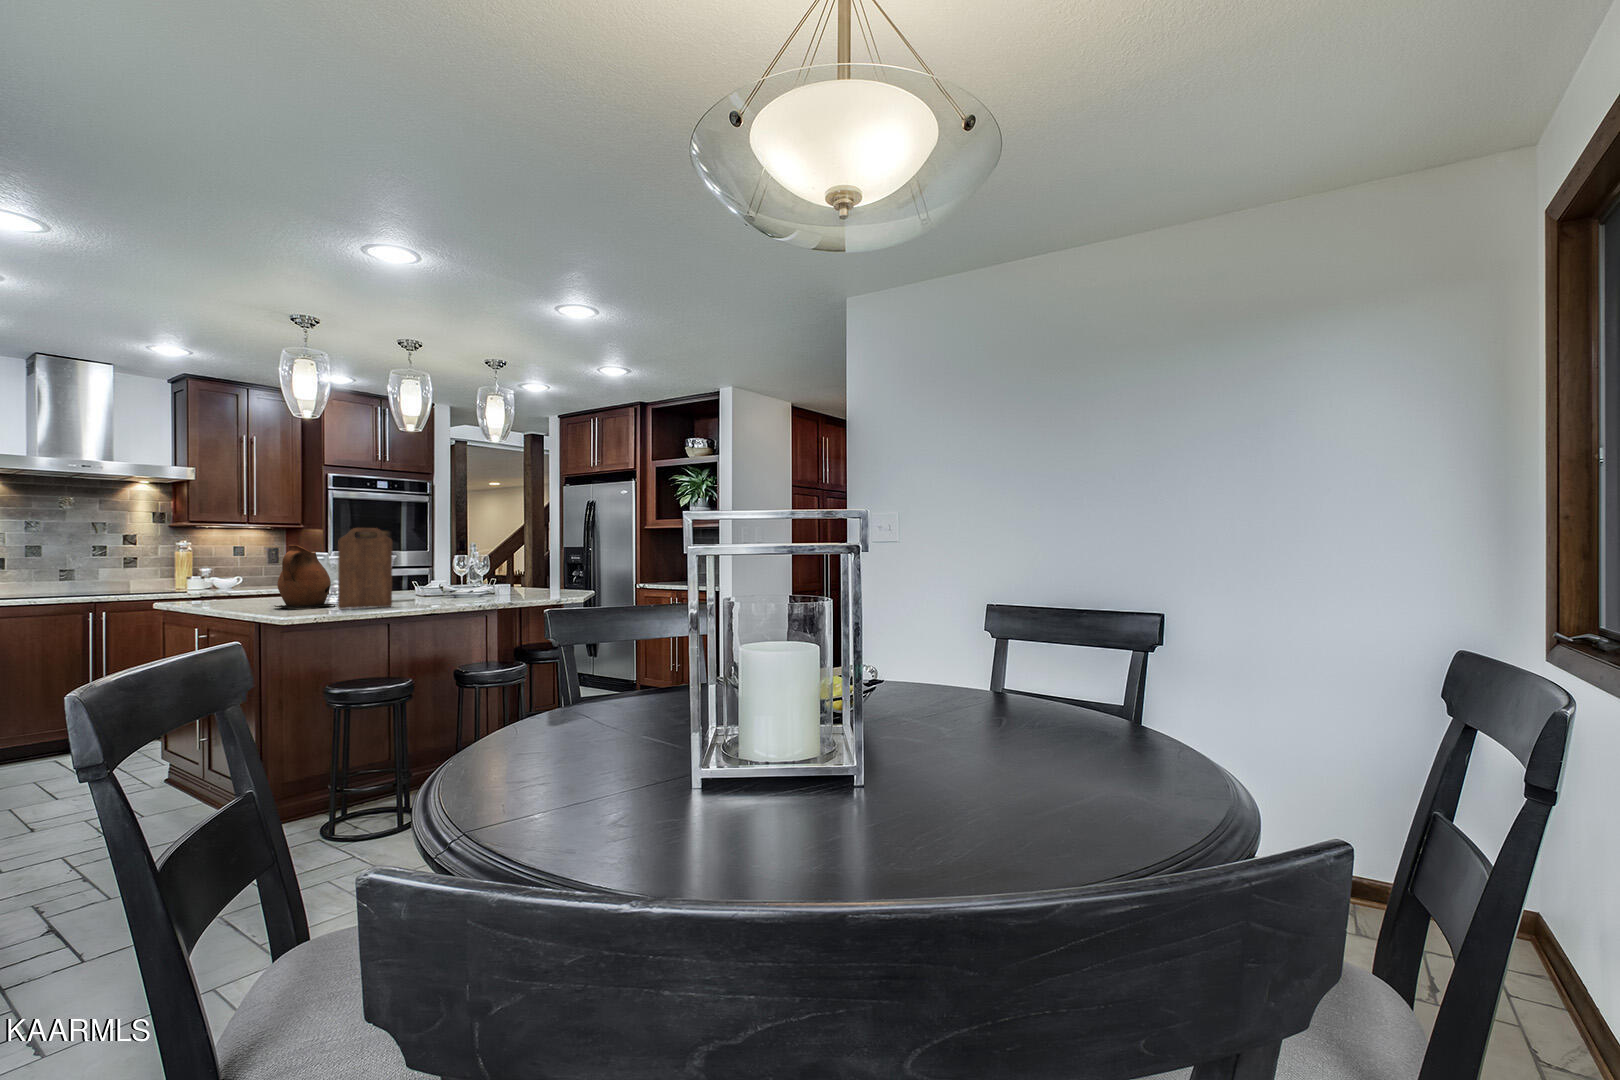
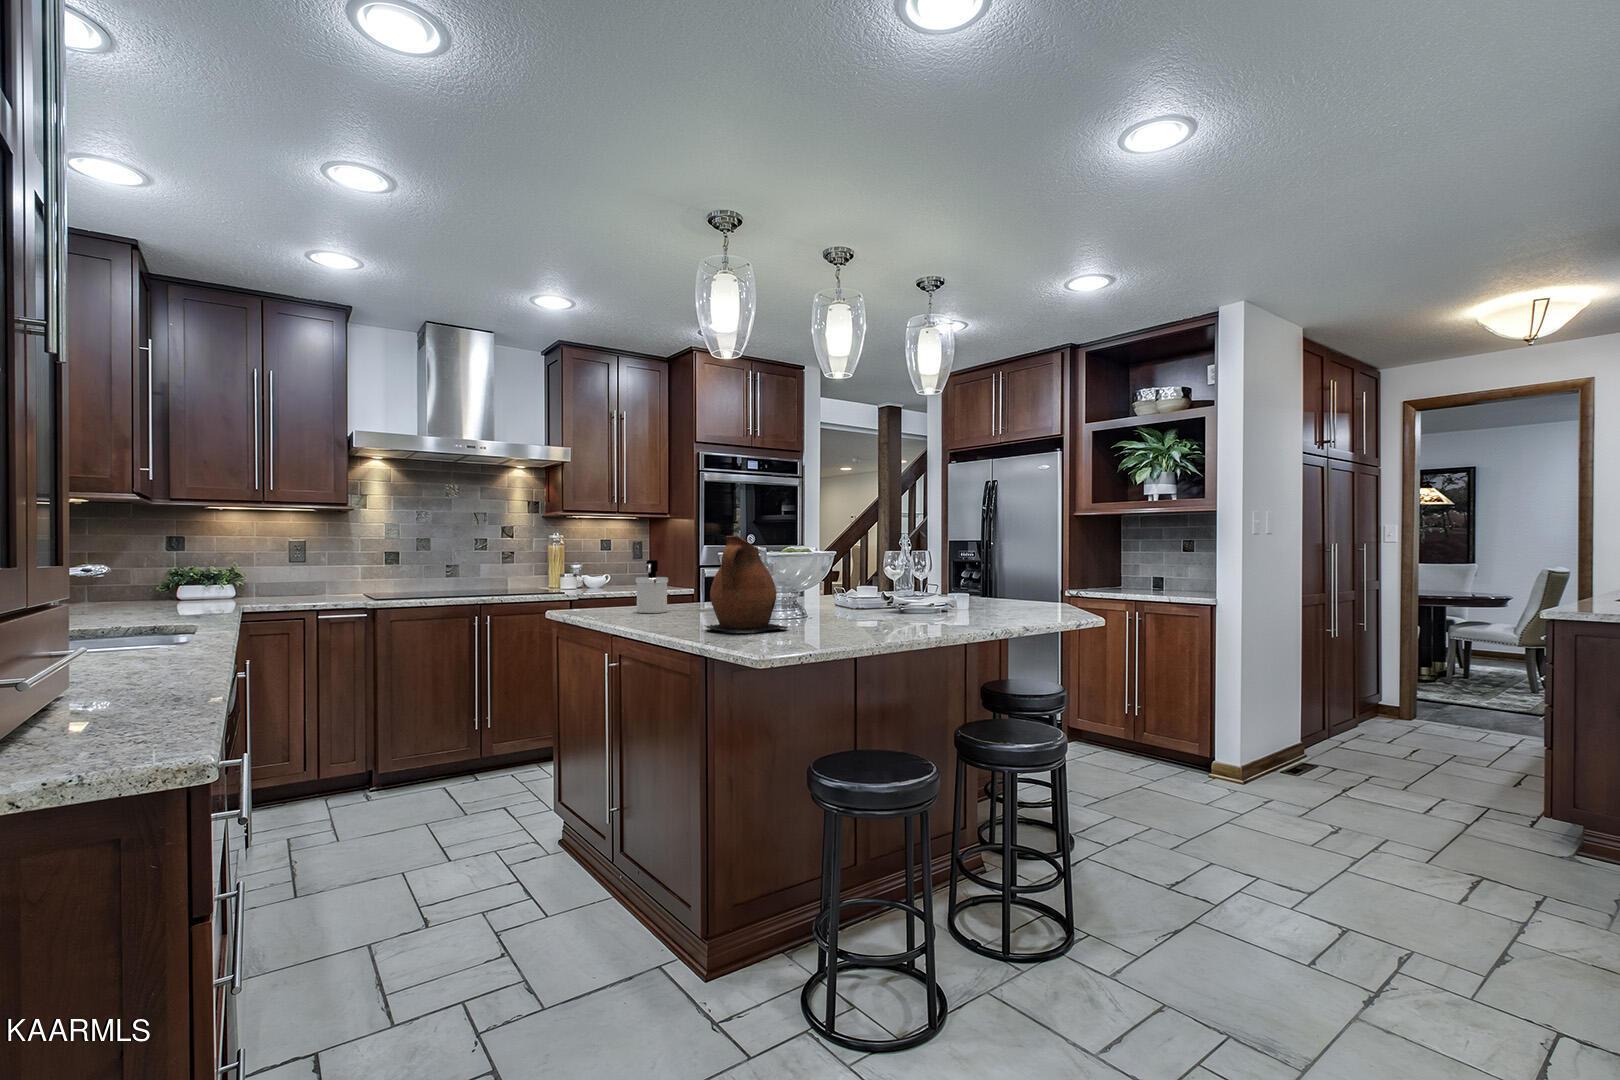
cutting board: present [338,528,392,609] -> none [802,509,873,637]
soap dispenser: none [236,562,266,602] -> present [636,560,668,613]

